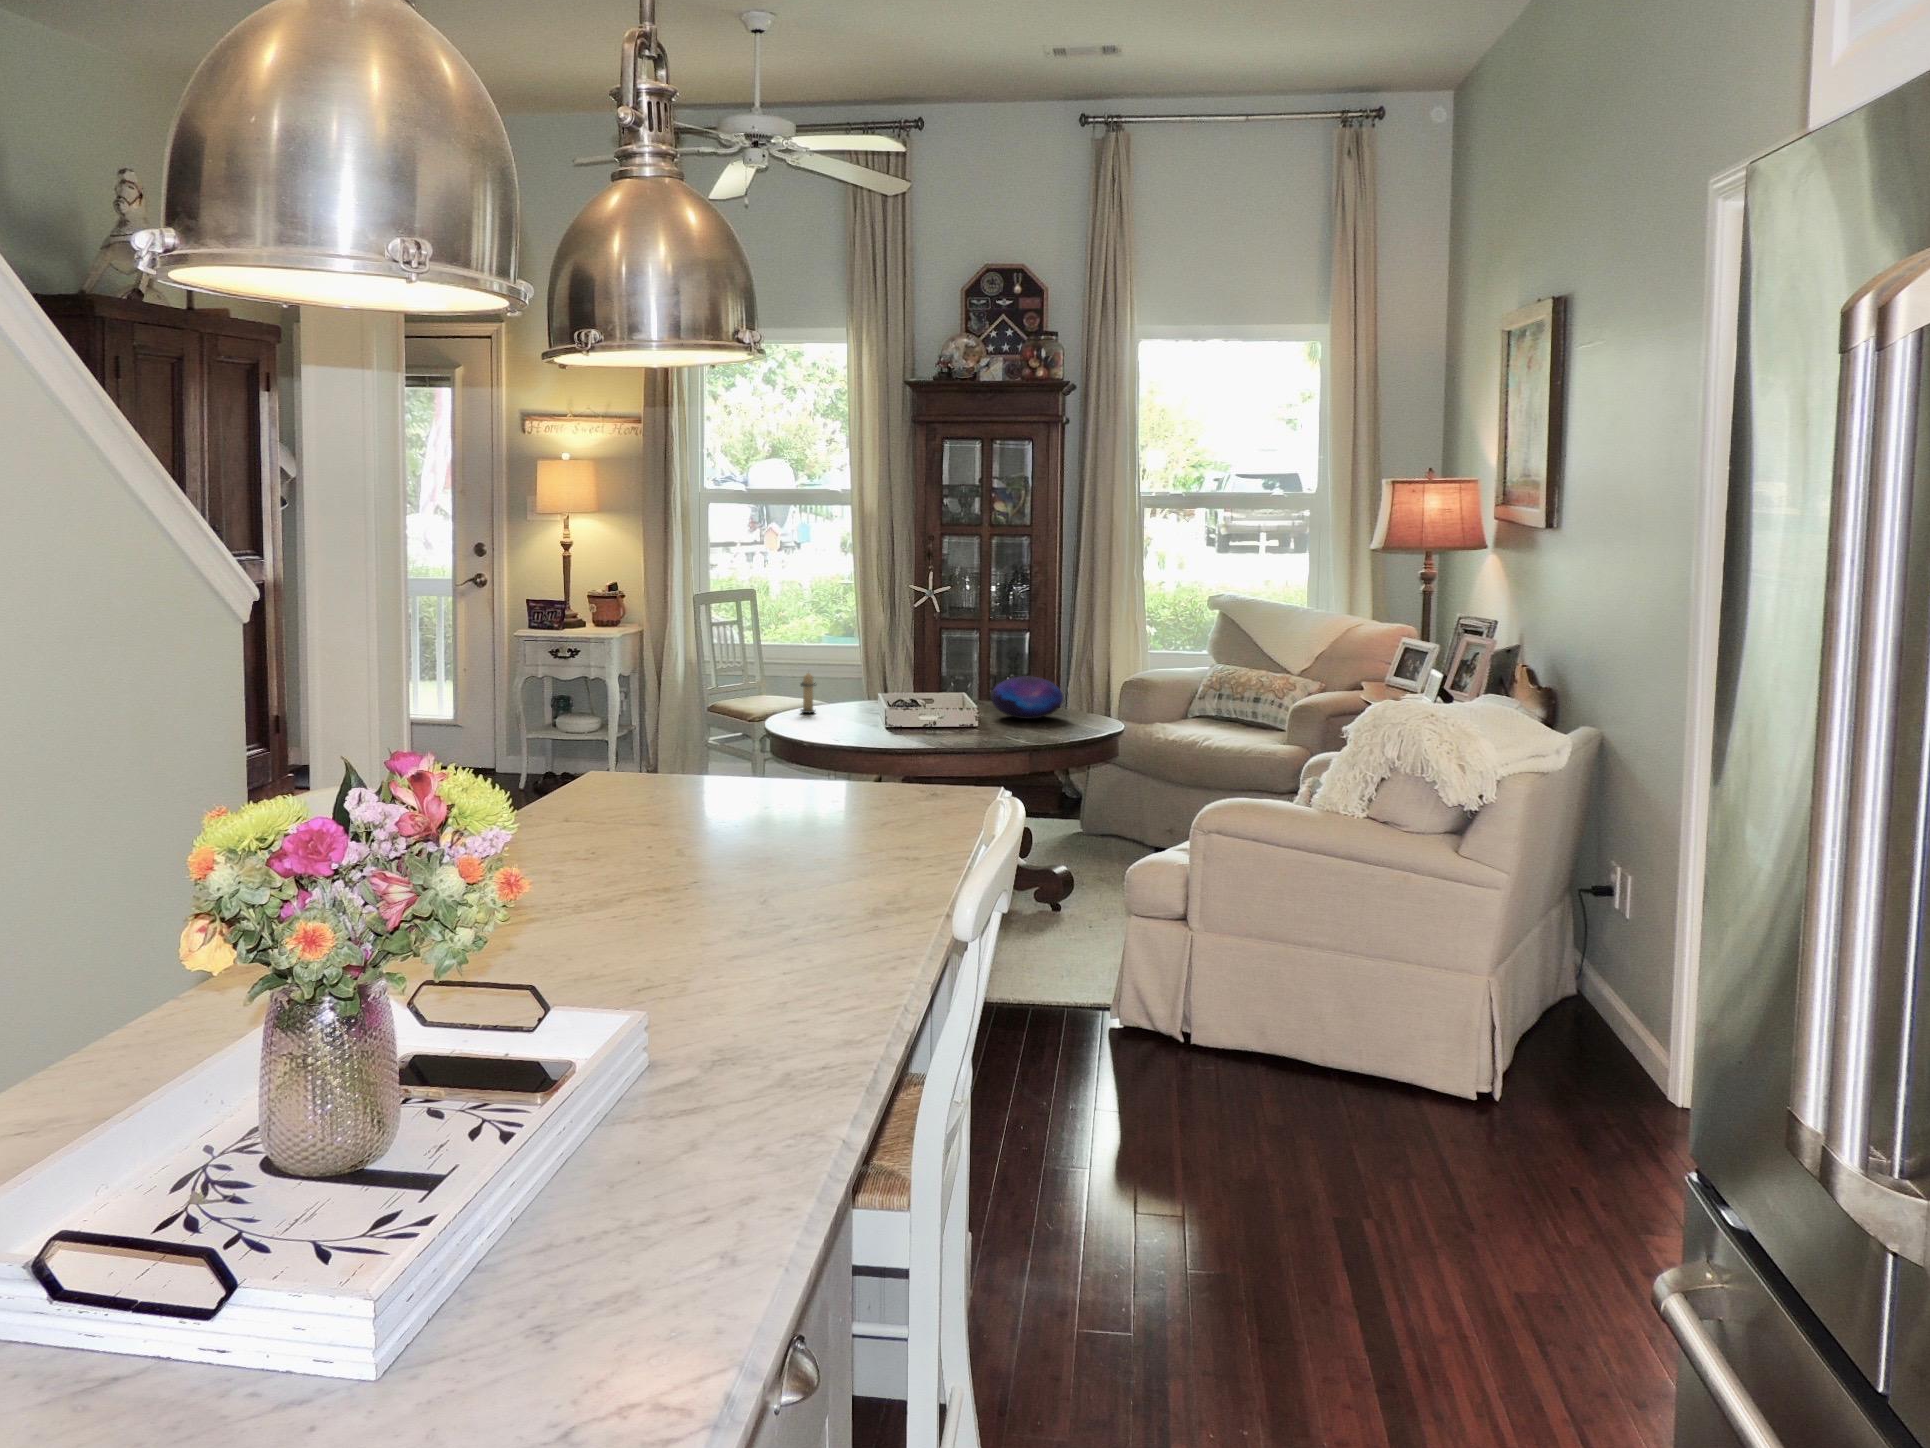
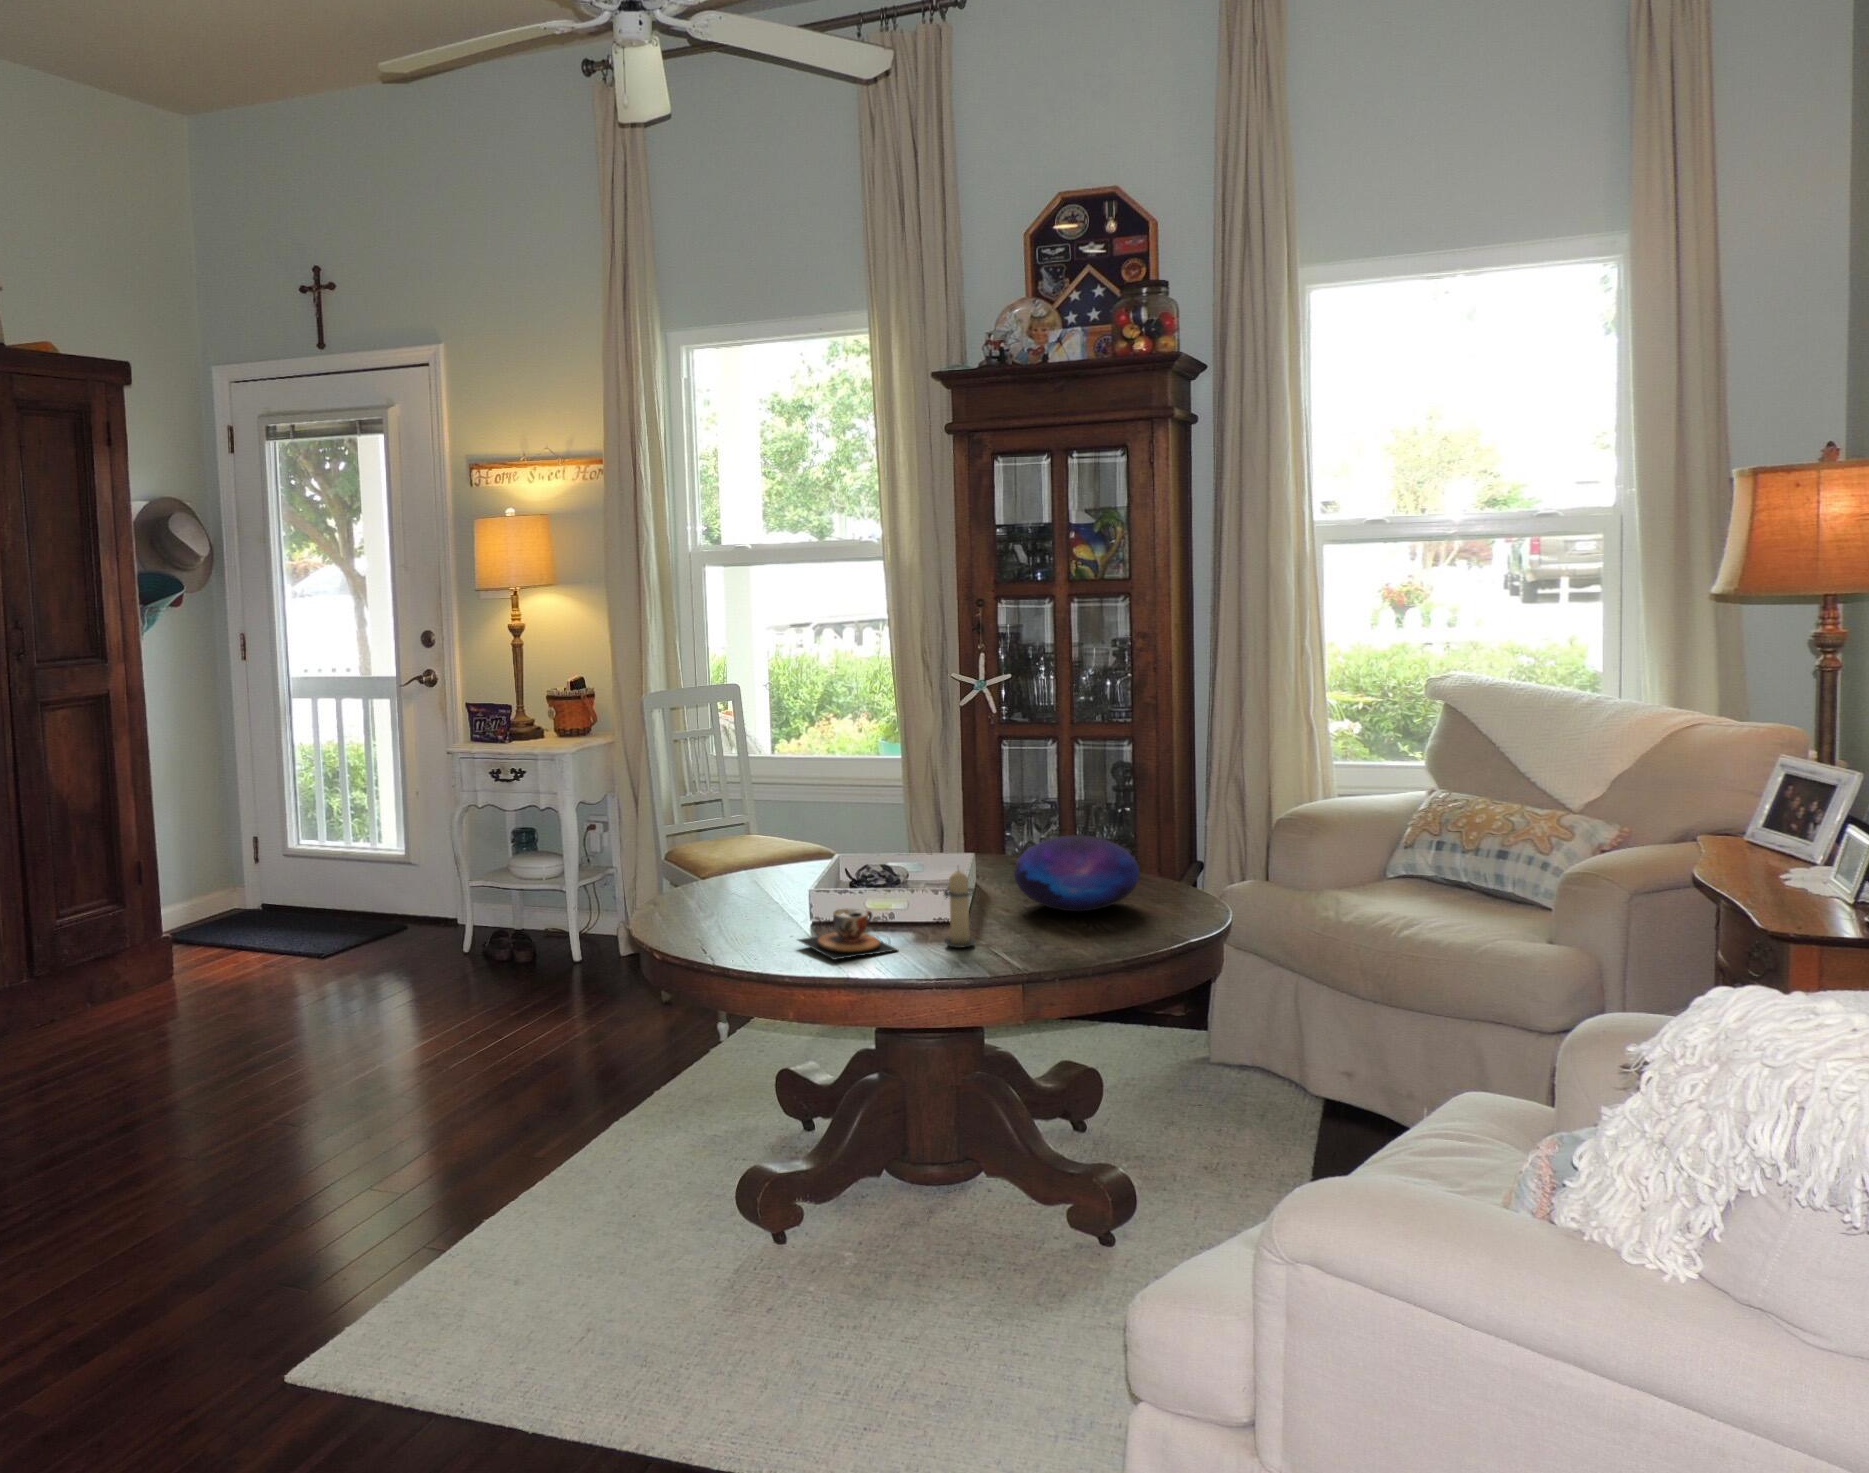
candle: present [801,673,816,713] -> present [943,870,975,948]
teacup: none [879,711,939,736] -> present [798,909,897,960]

